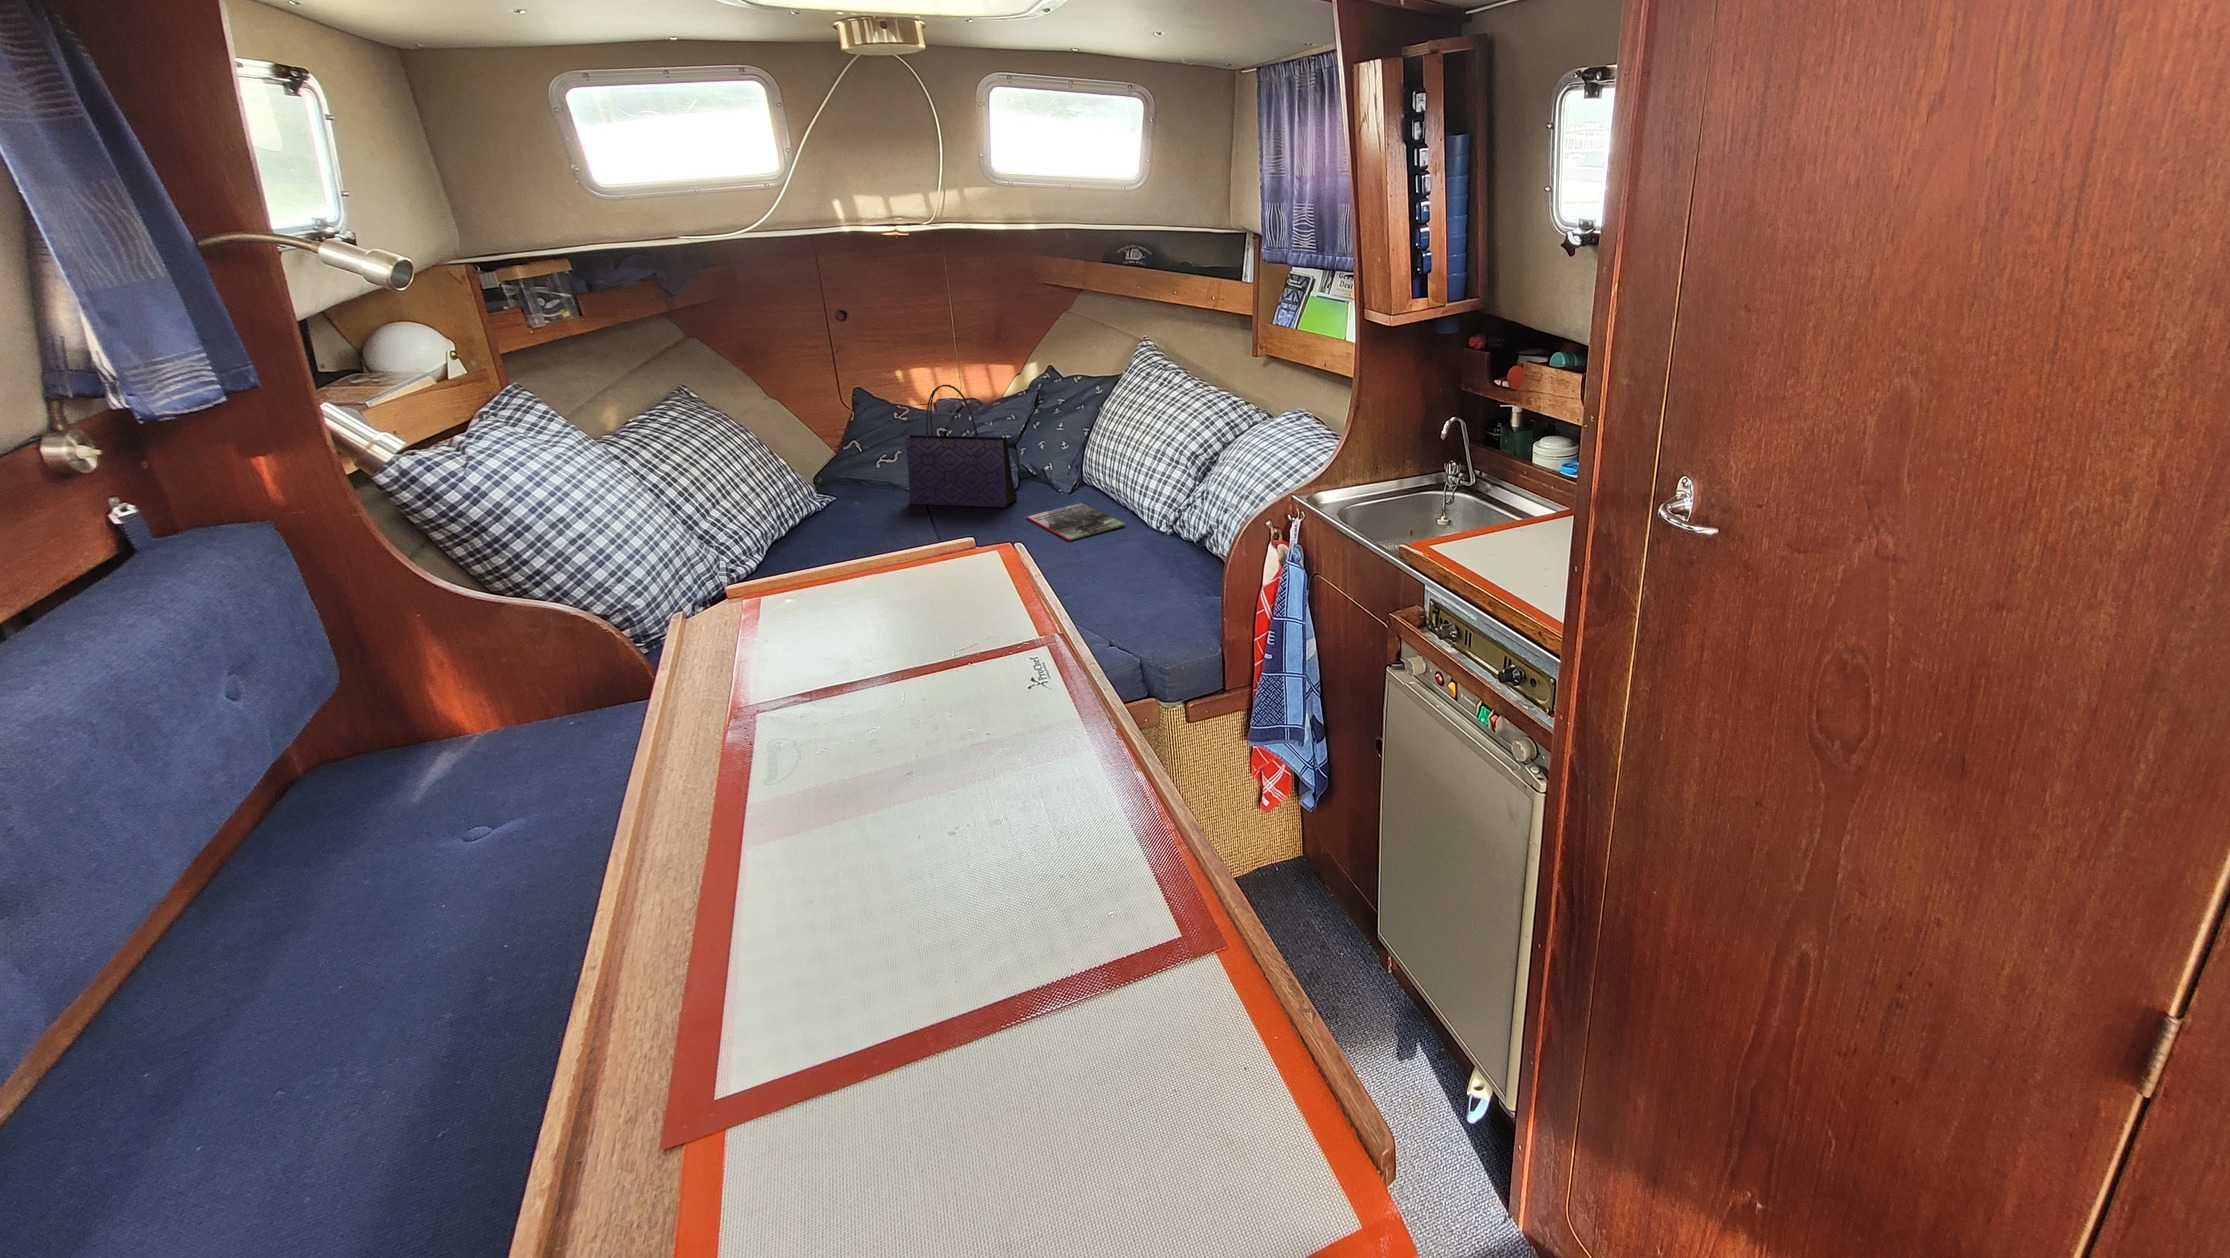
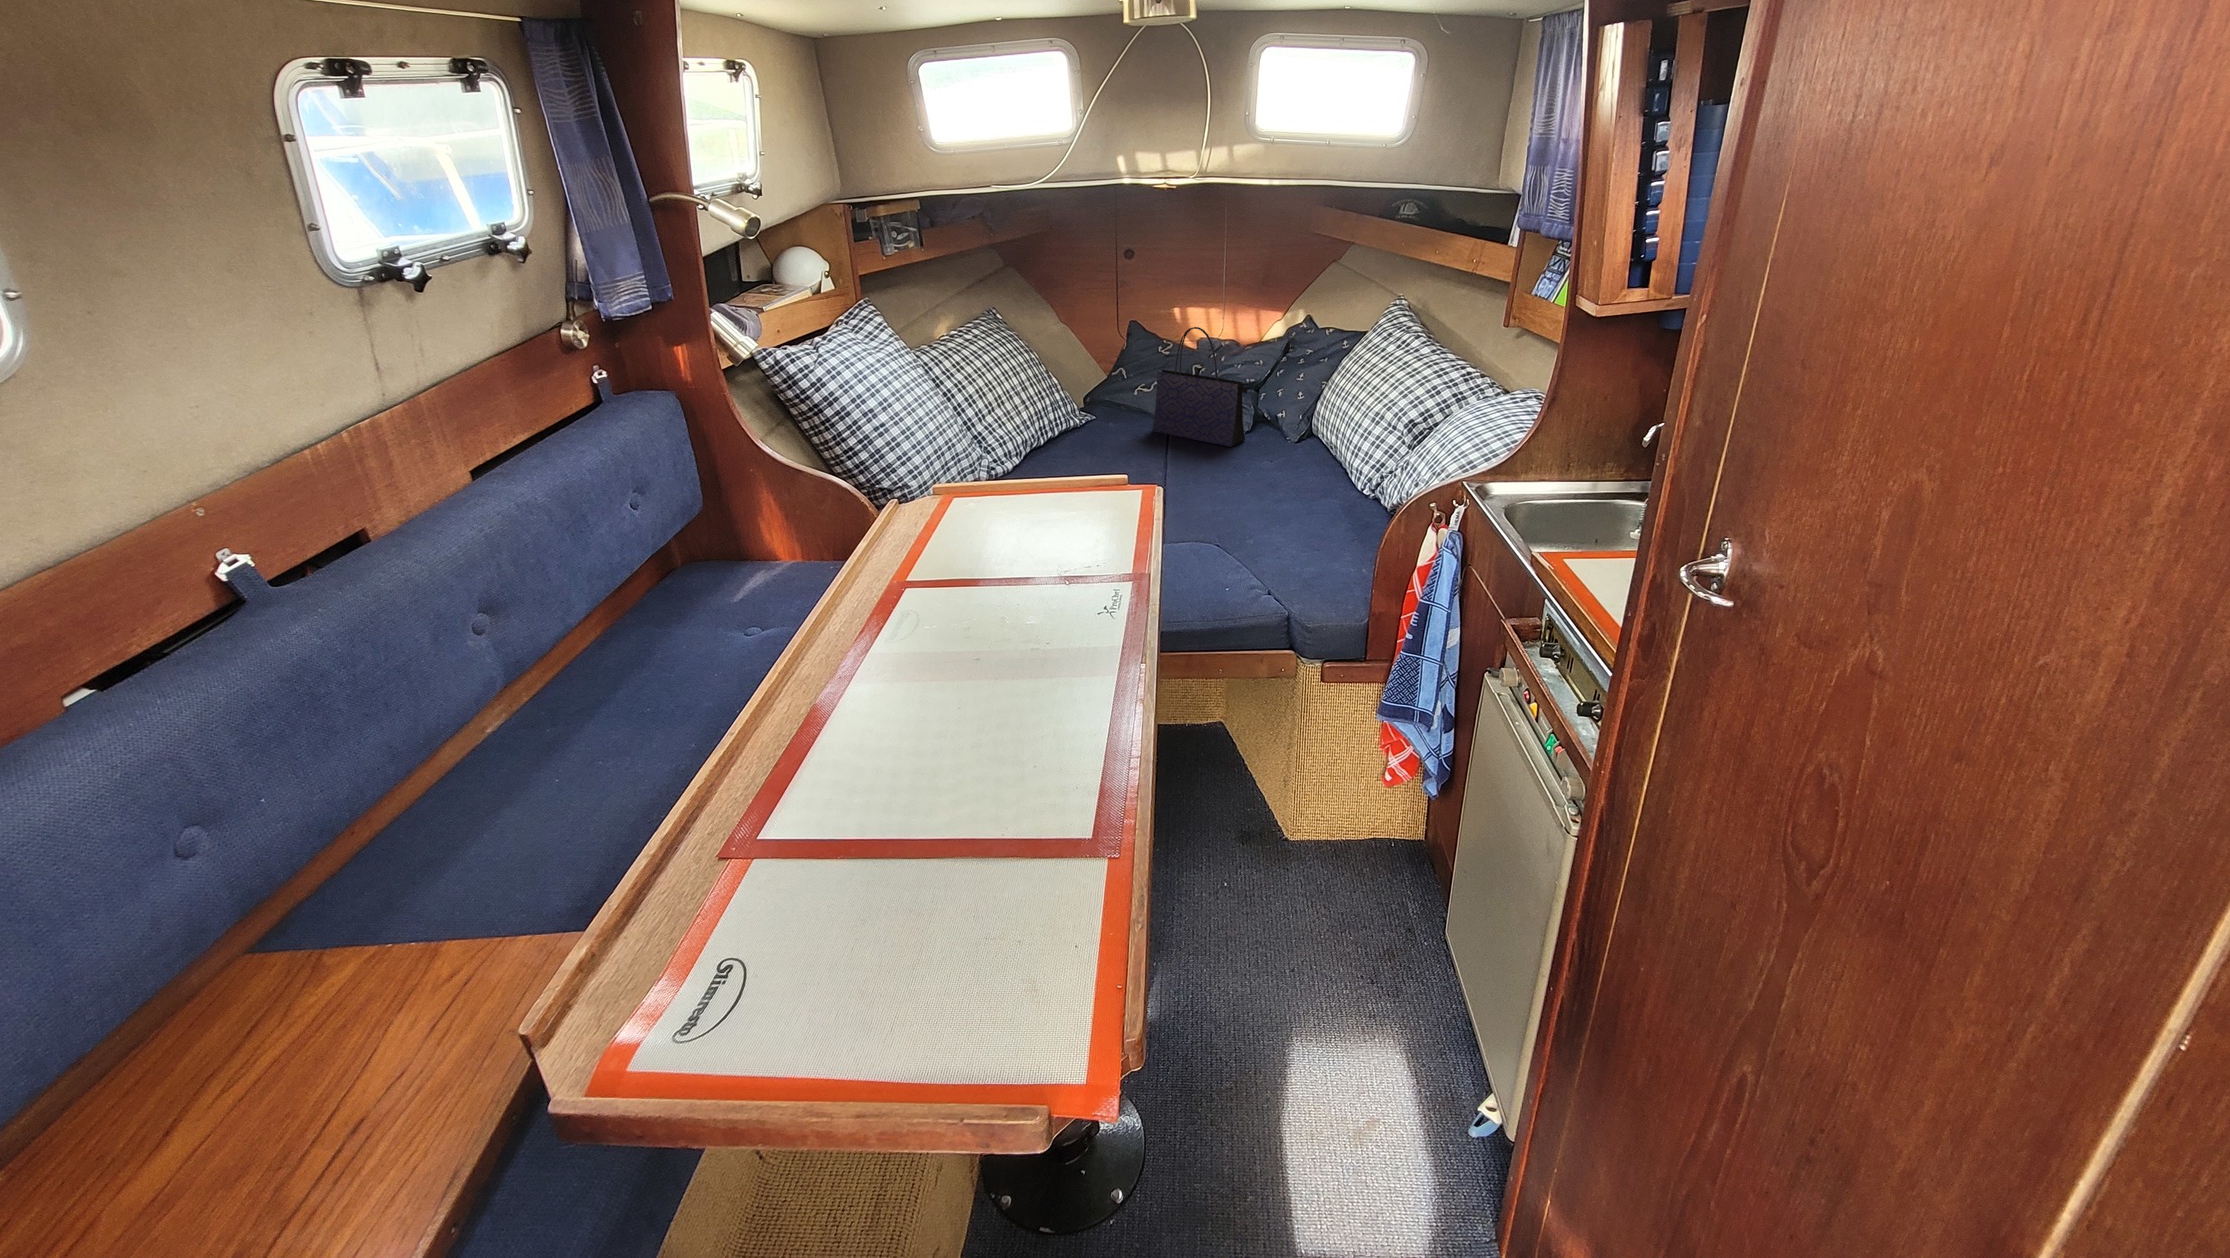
magazine: present [1027,503,1125,541] -> none [1245,453,1332,488]

